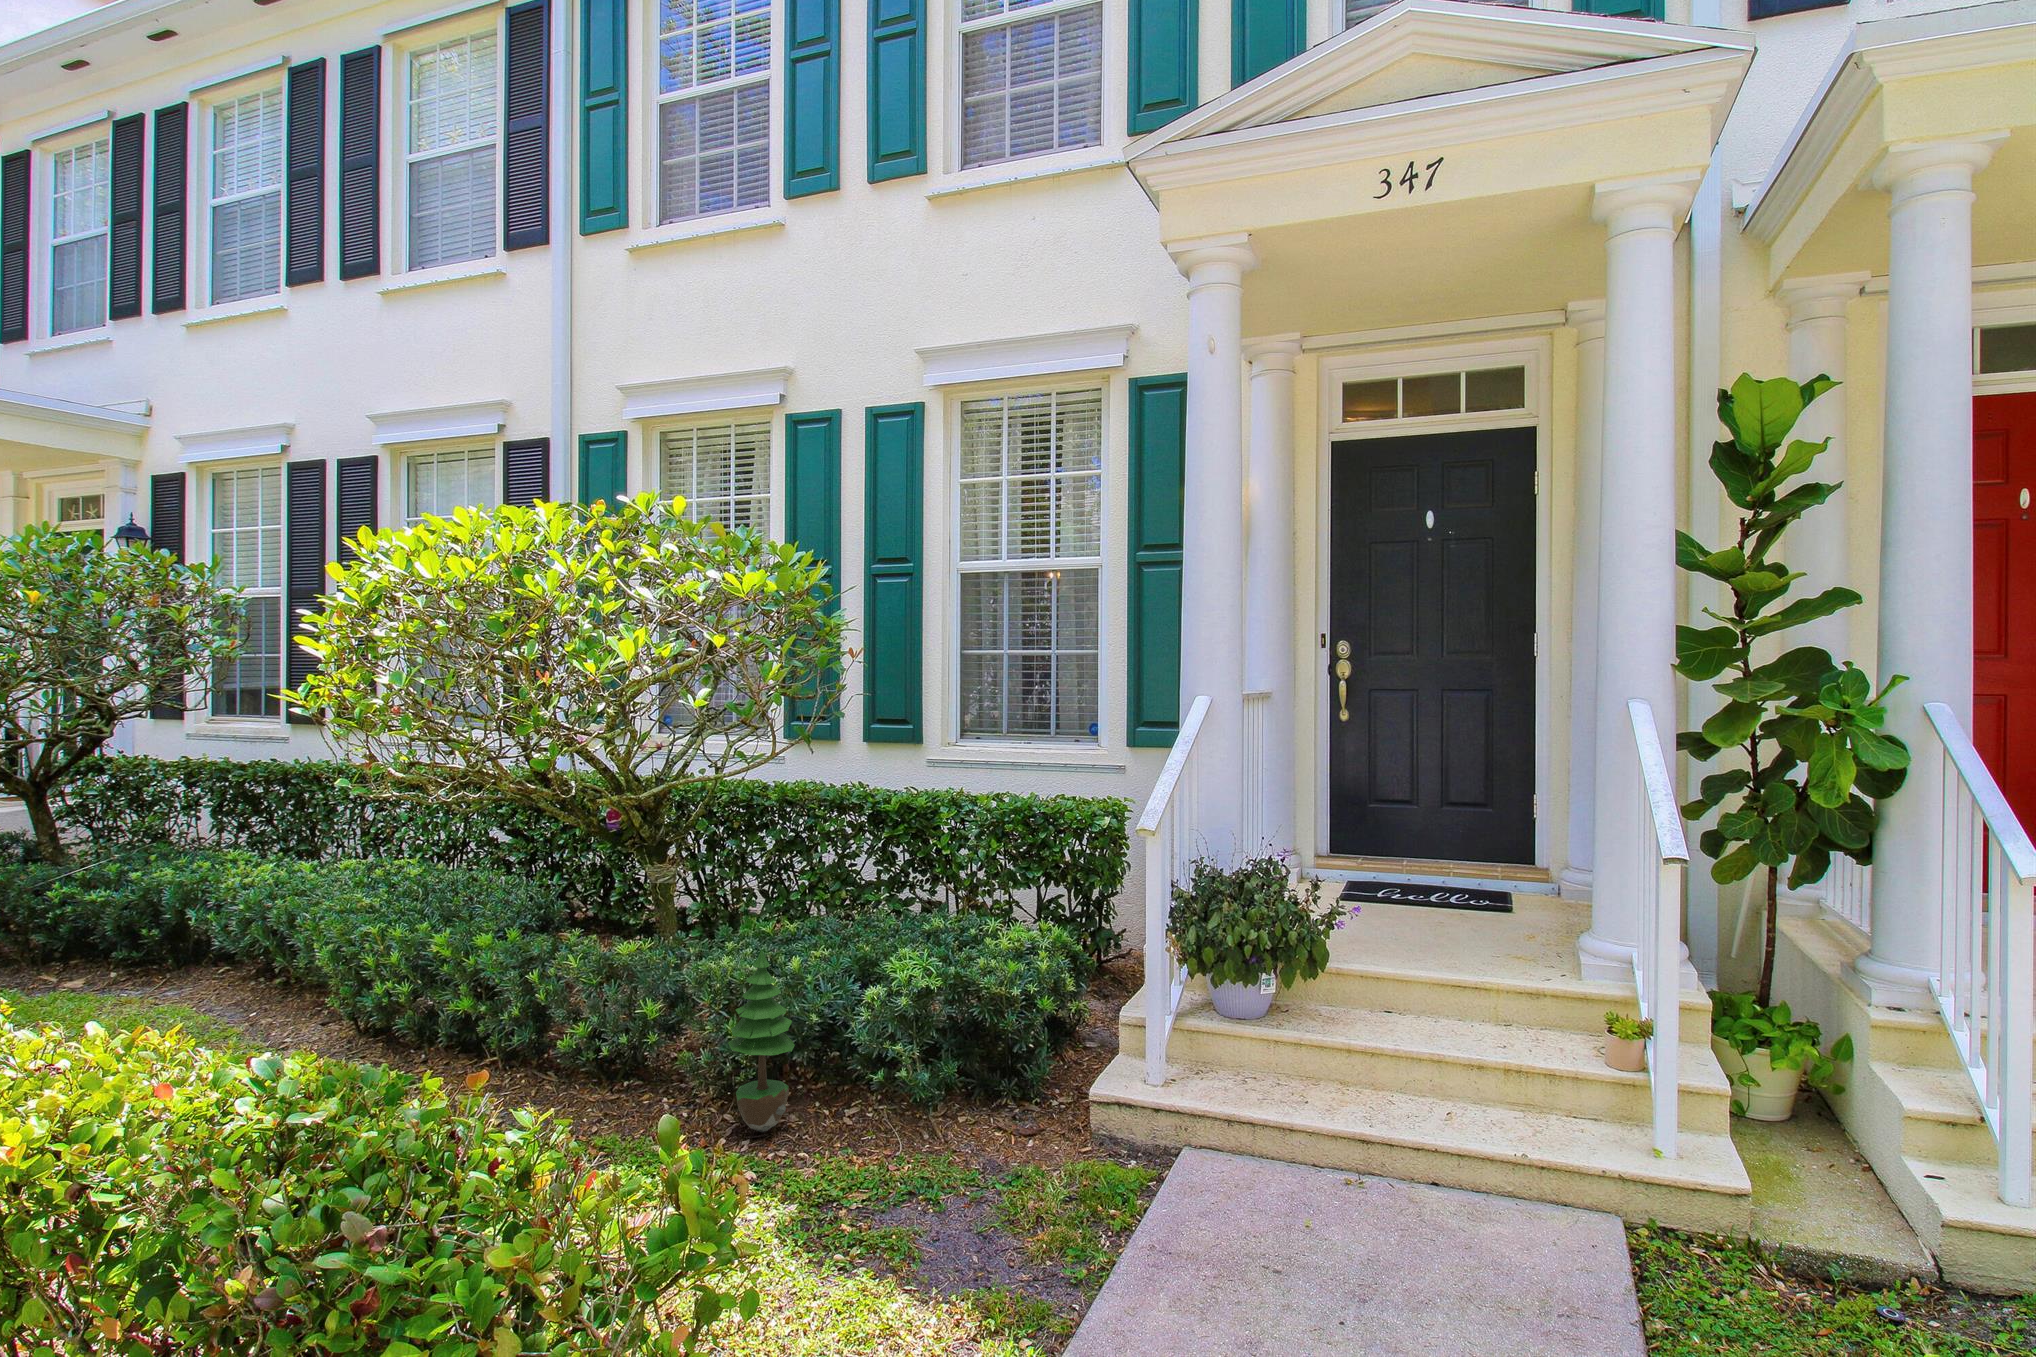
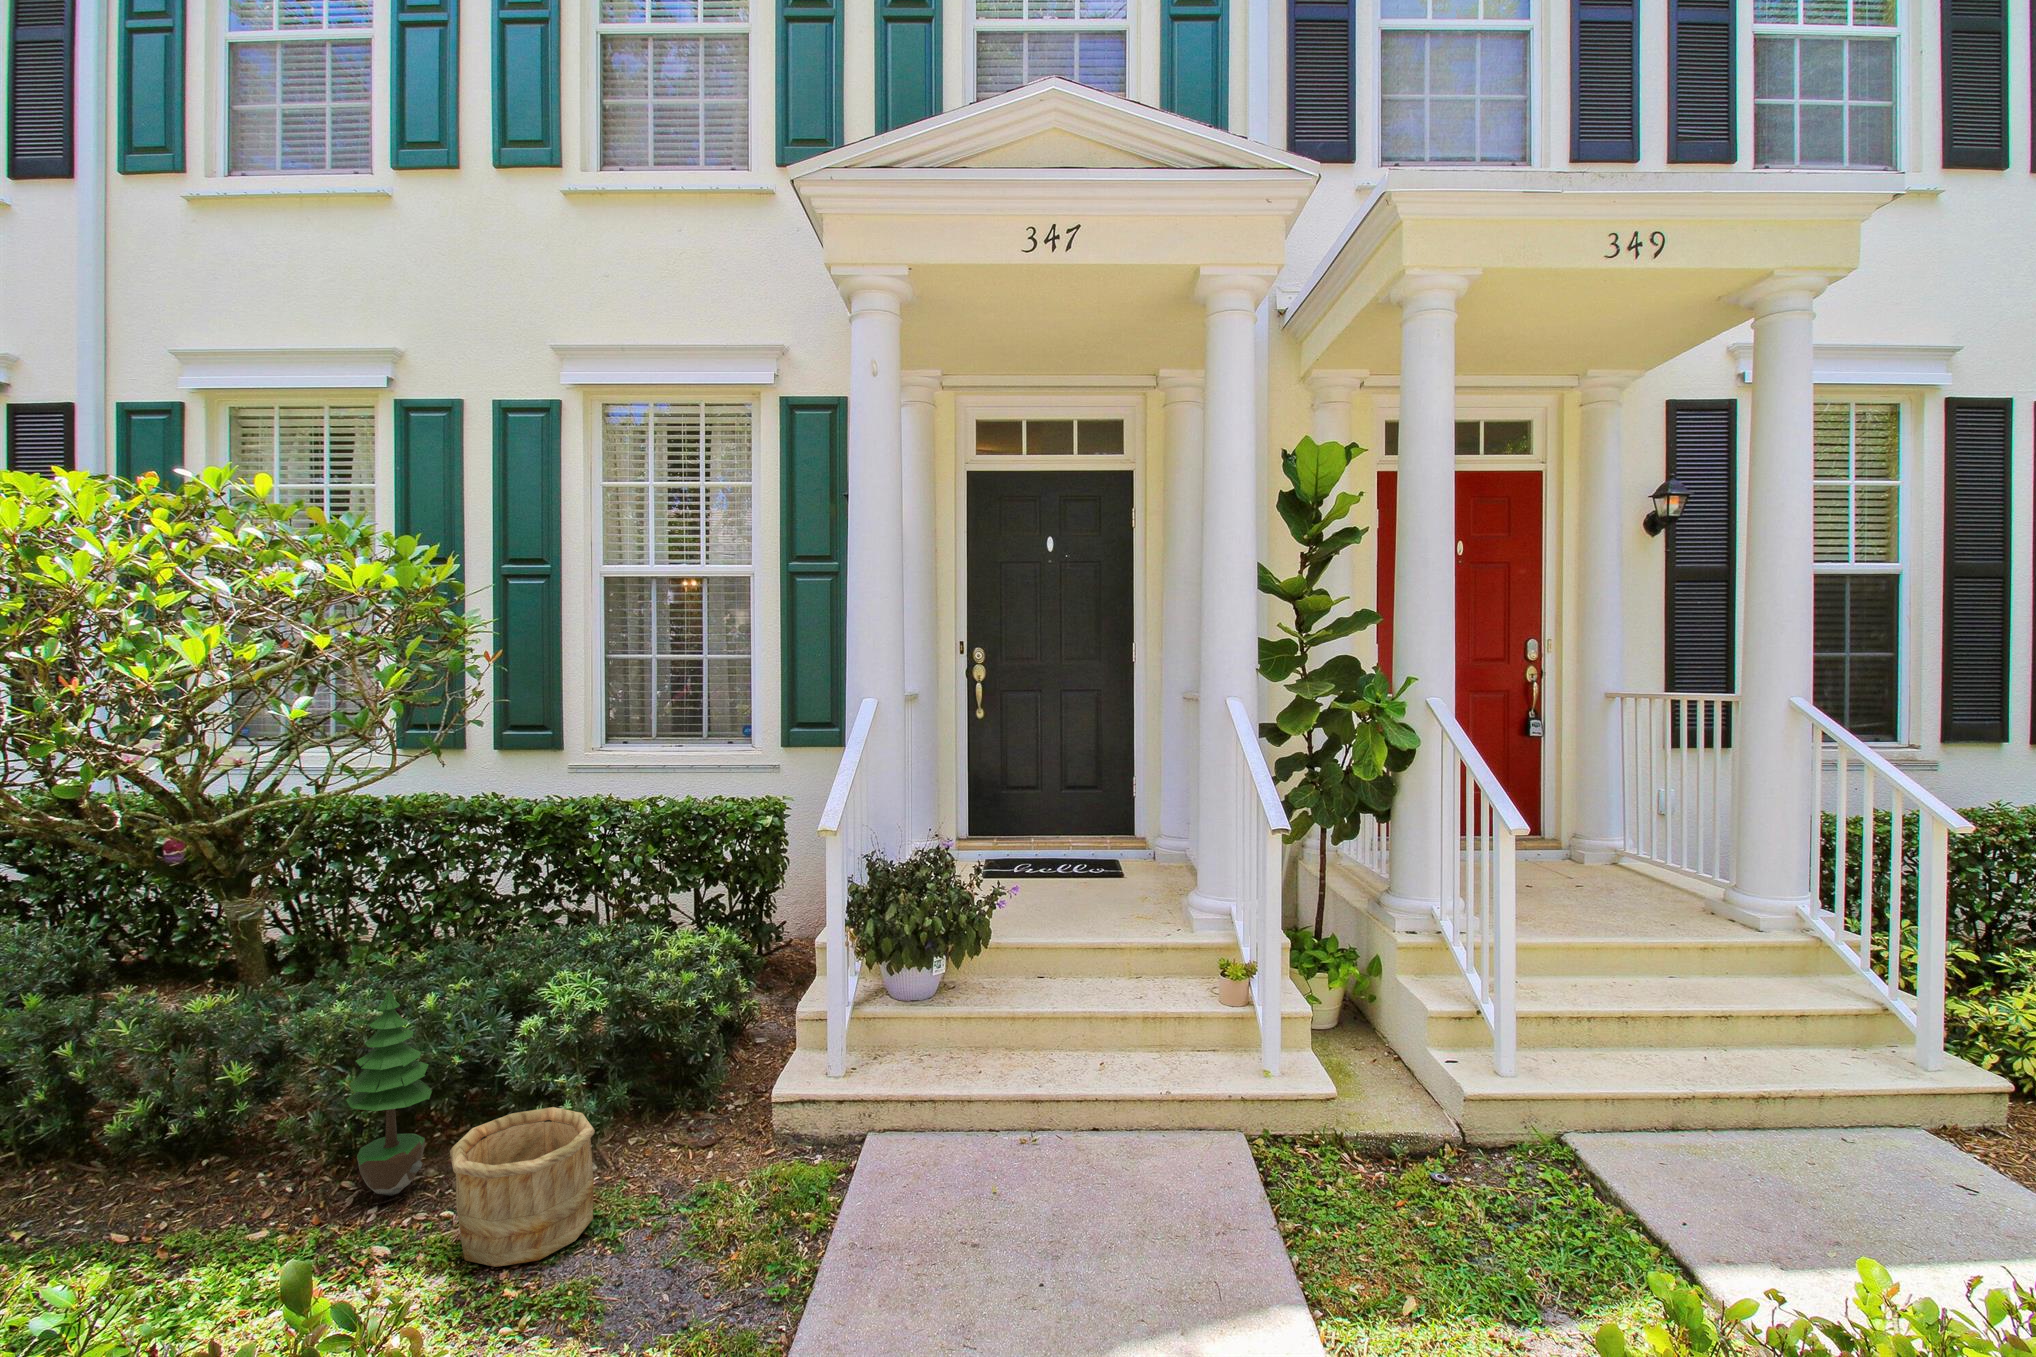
wooden bucket: none [804,1073,923,1206] -> present [450,1107,595,1267]

